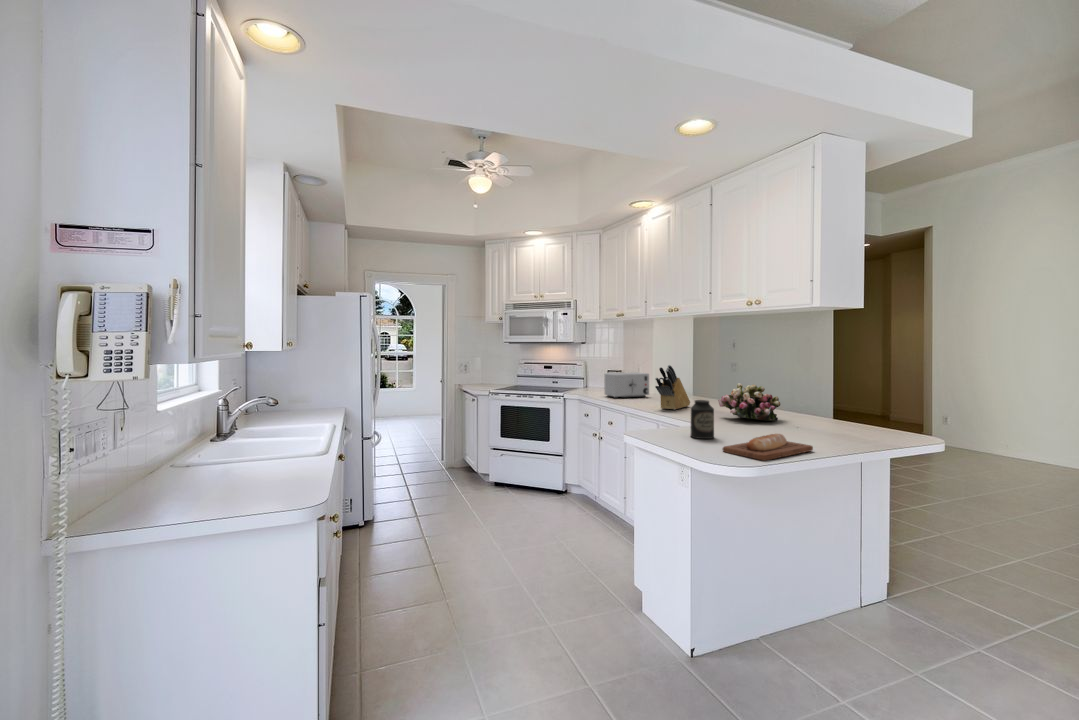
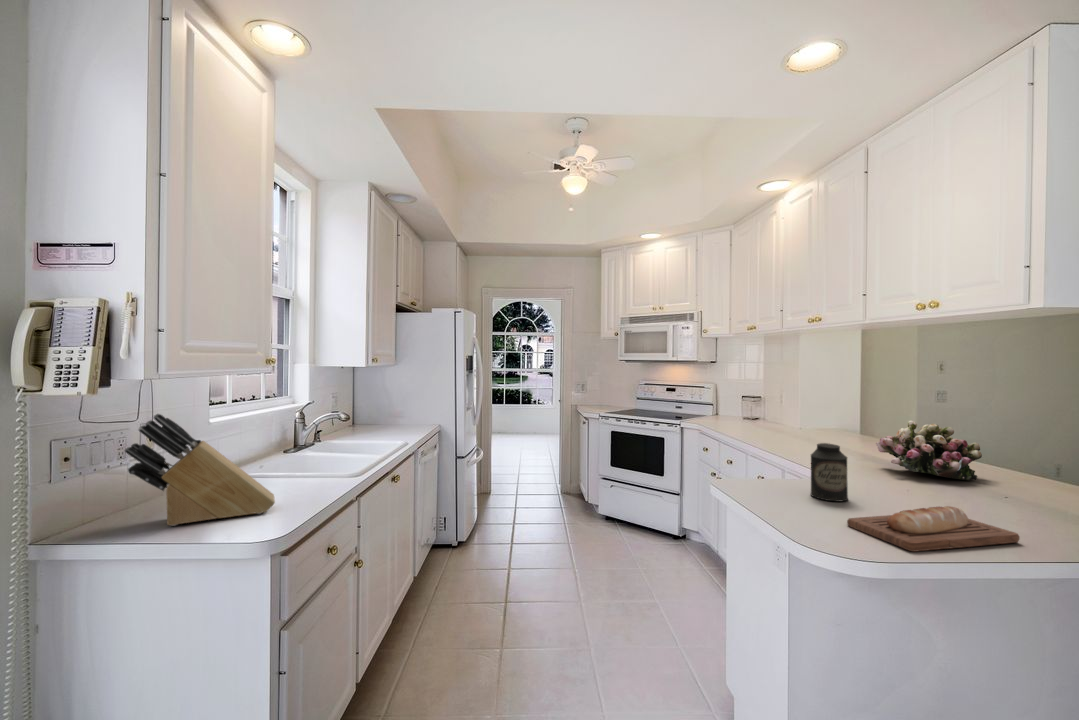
knife block: present [655,365,690,410] -> present [125,414,275,526]
toaster: present [605,372,649,398] -> none [731,398,791,430]

